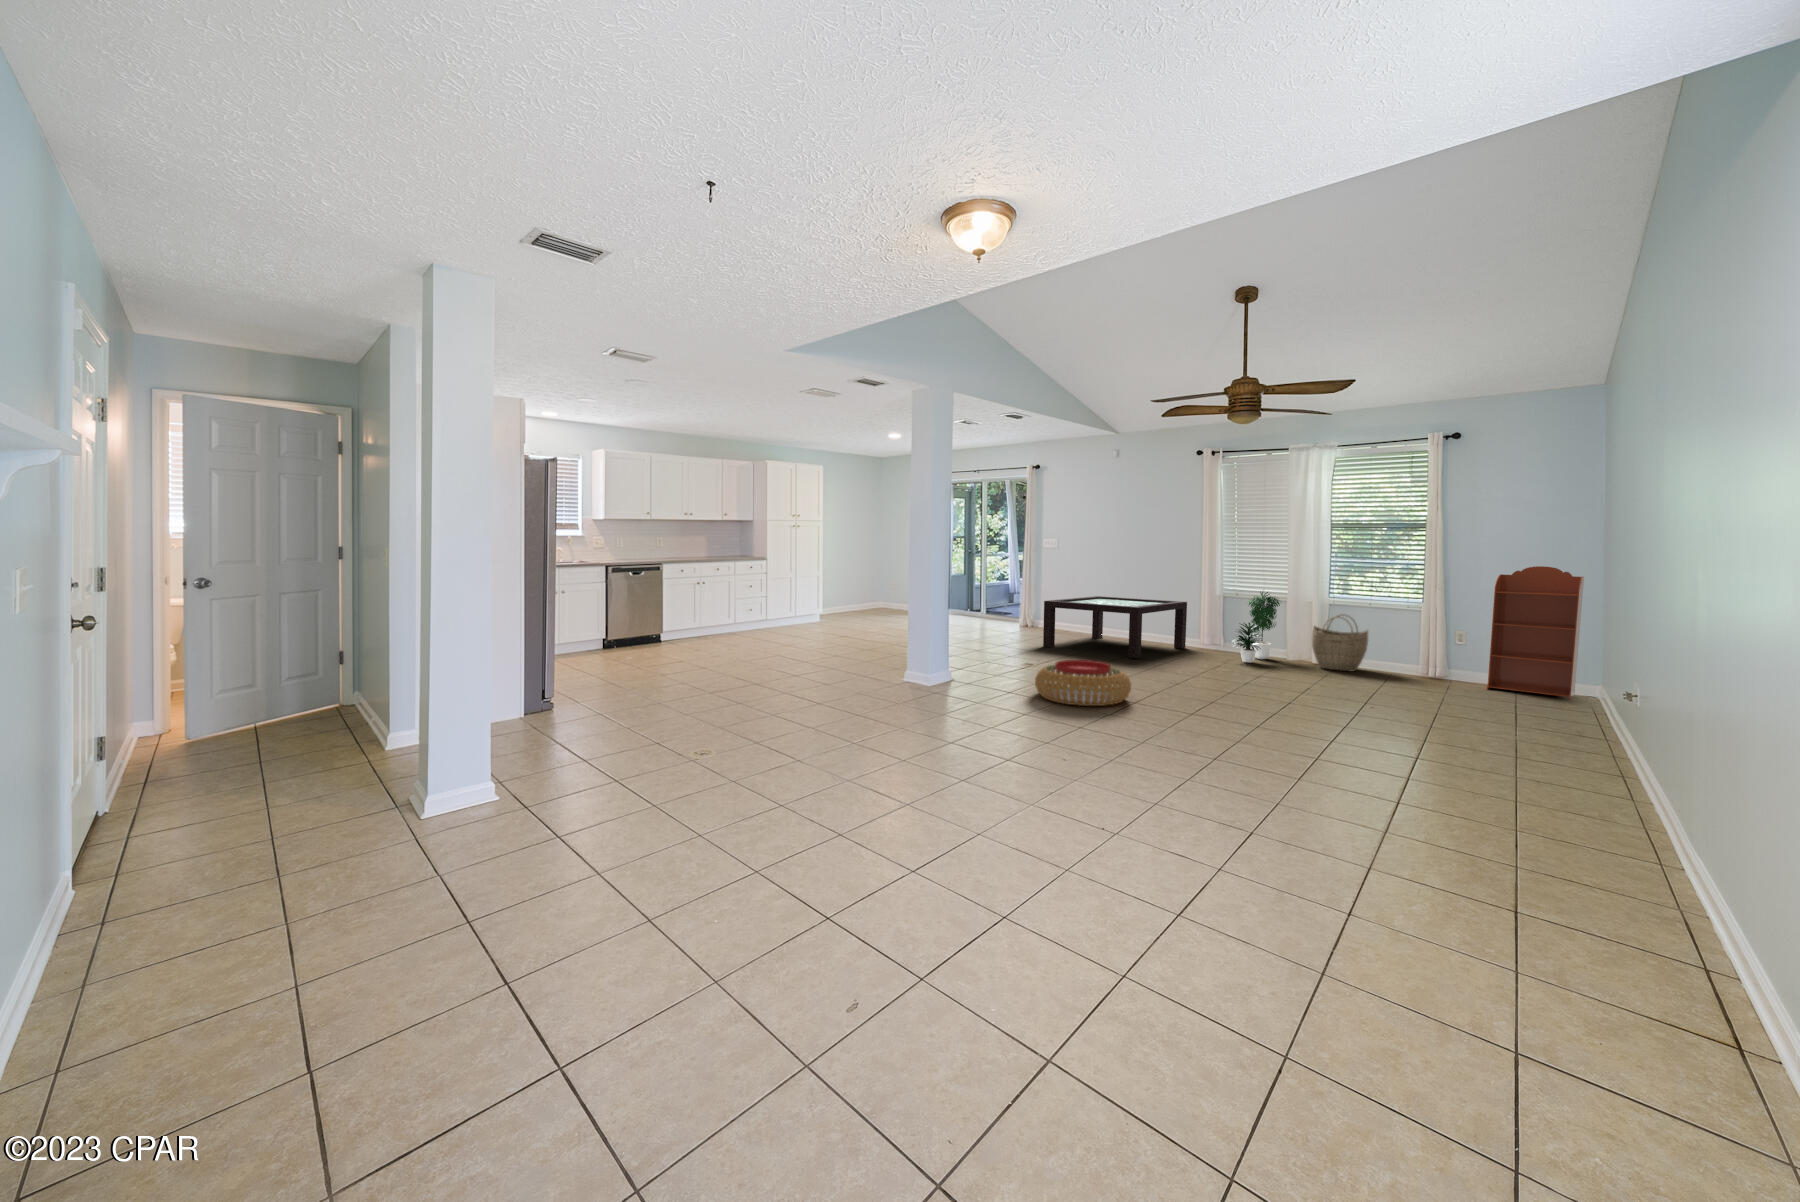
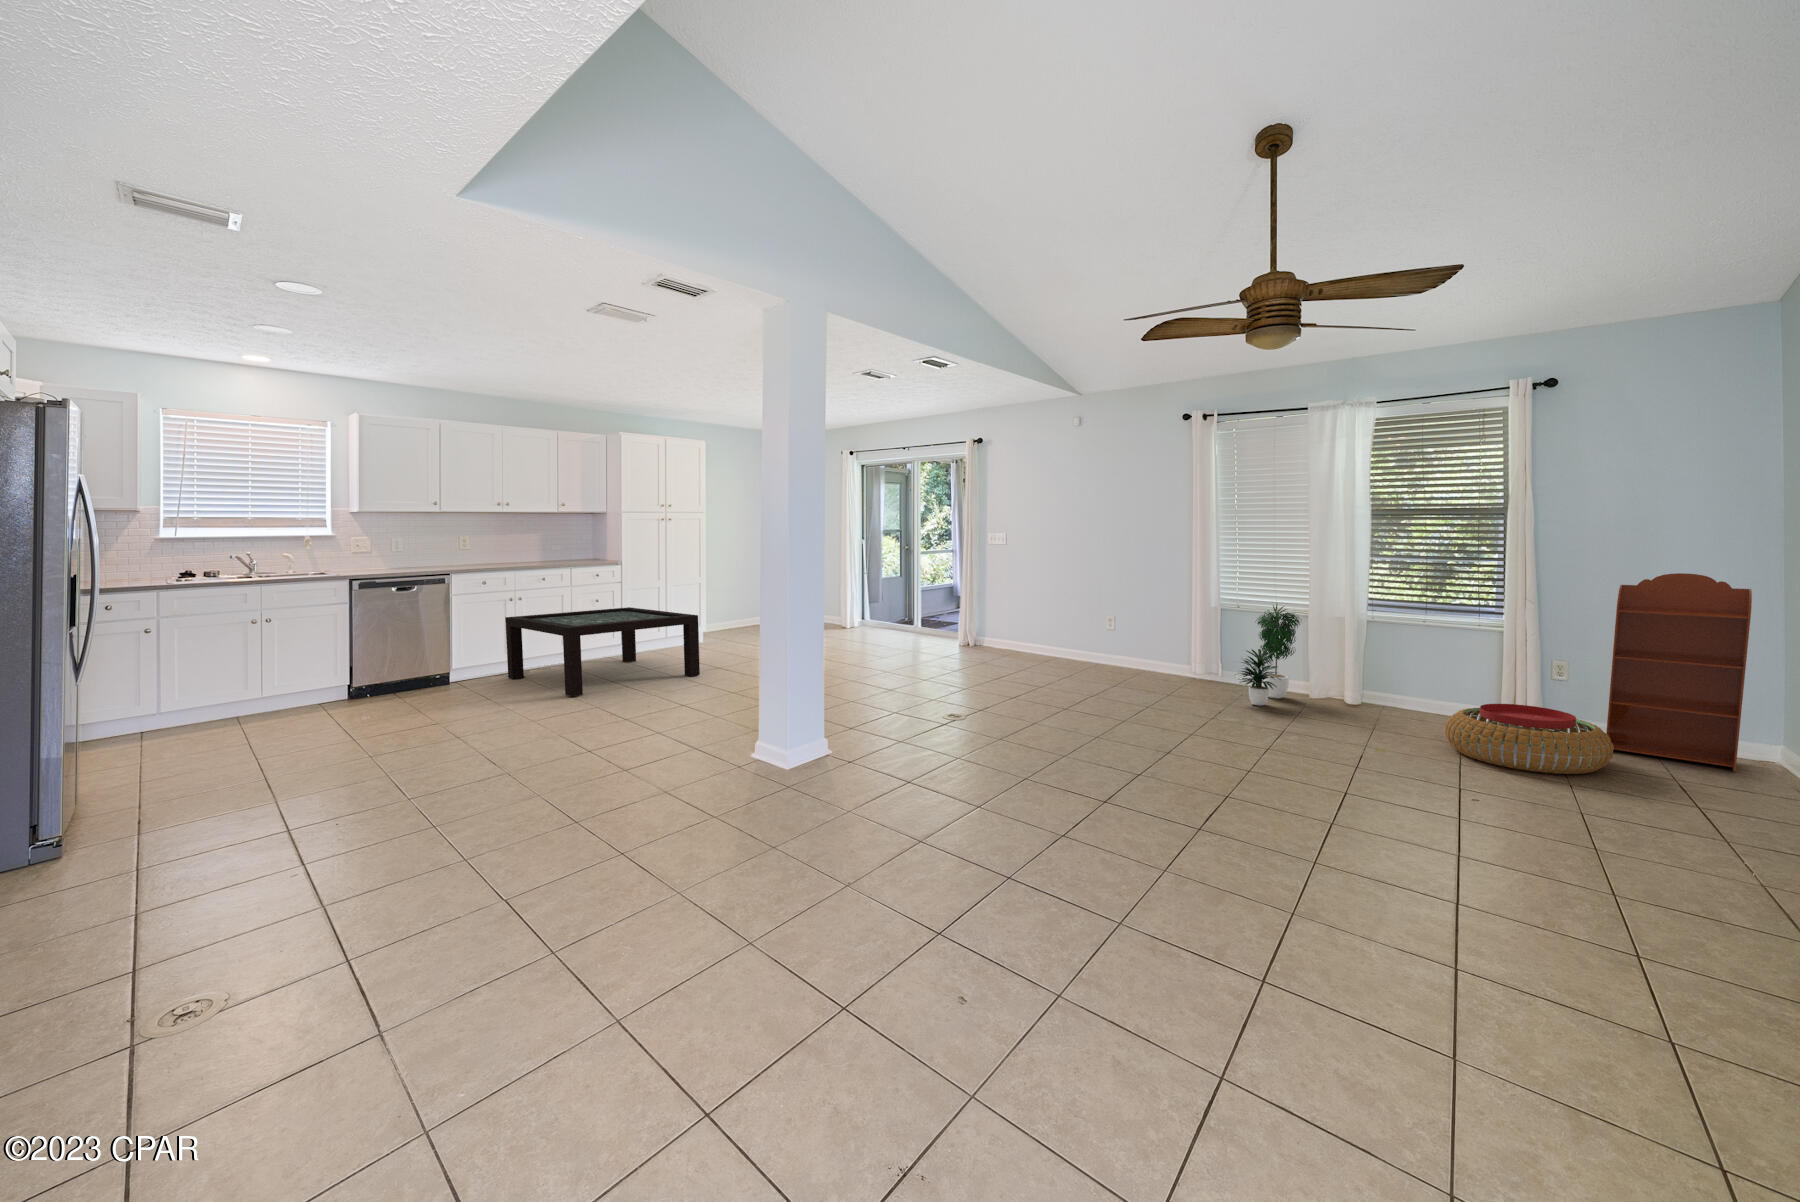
coffee table: present [1043,596,1187,658] -> present [505,607,700,696]
woven basket: present [1312,615,1368,671] -> none [1346,638,1426,719]
pouf: present [1035,660,1131,706] -> present [1445,704,1614,774]

